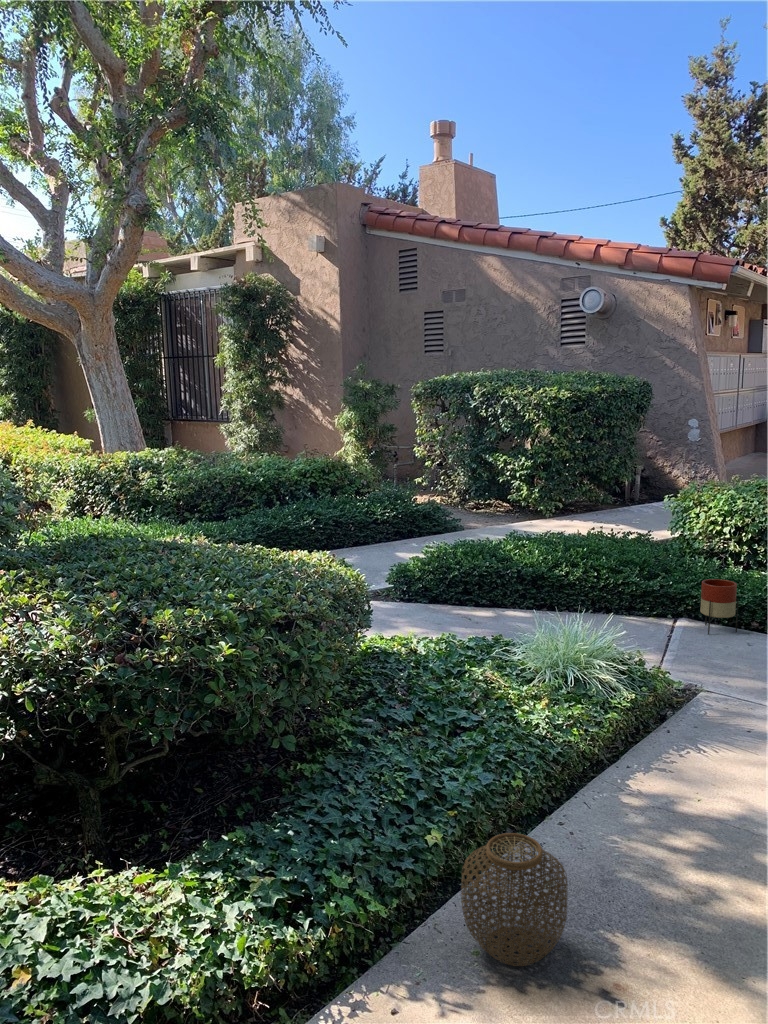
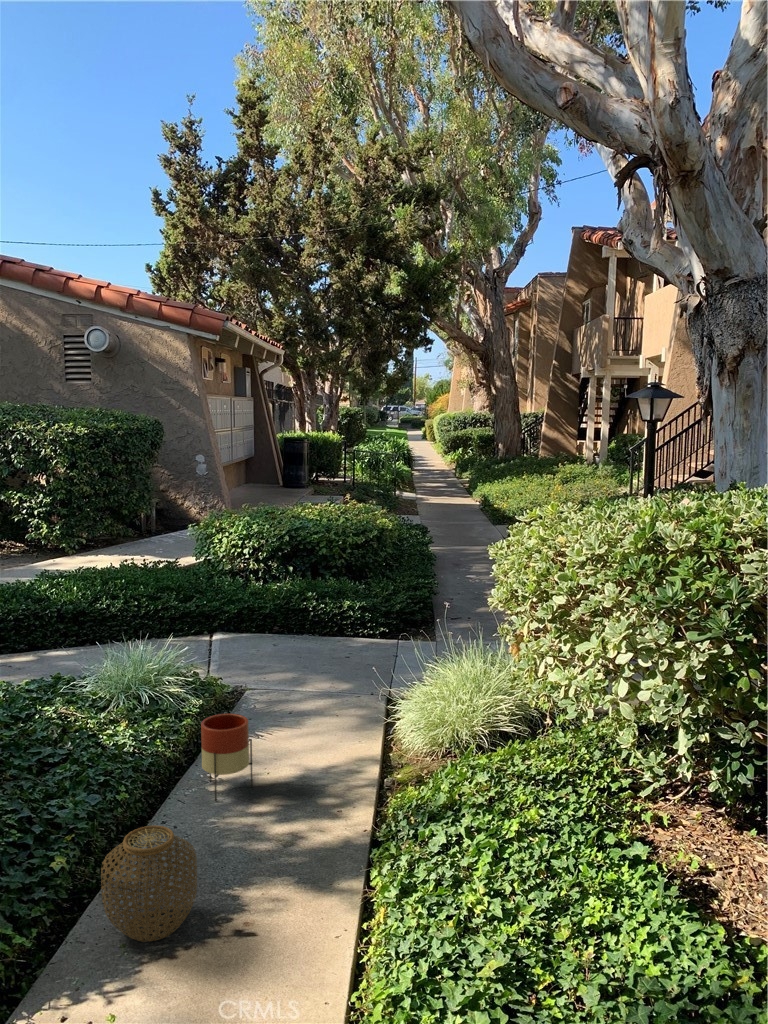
planter: present [700,579,739,634] -> present [201,714,253,801]

